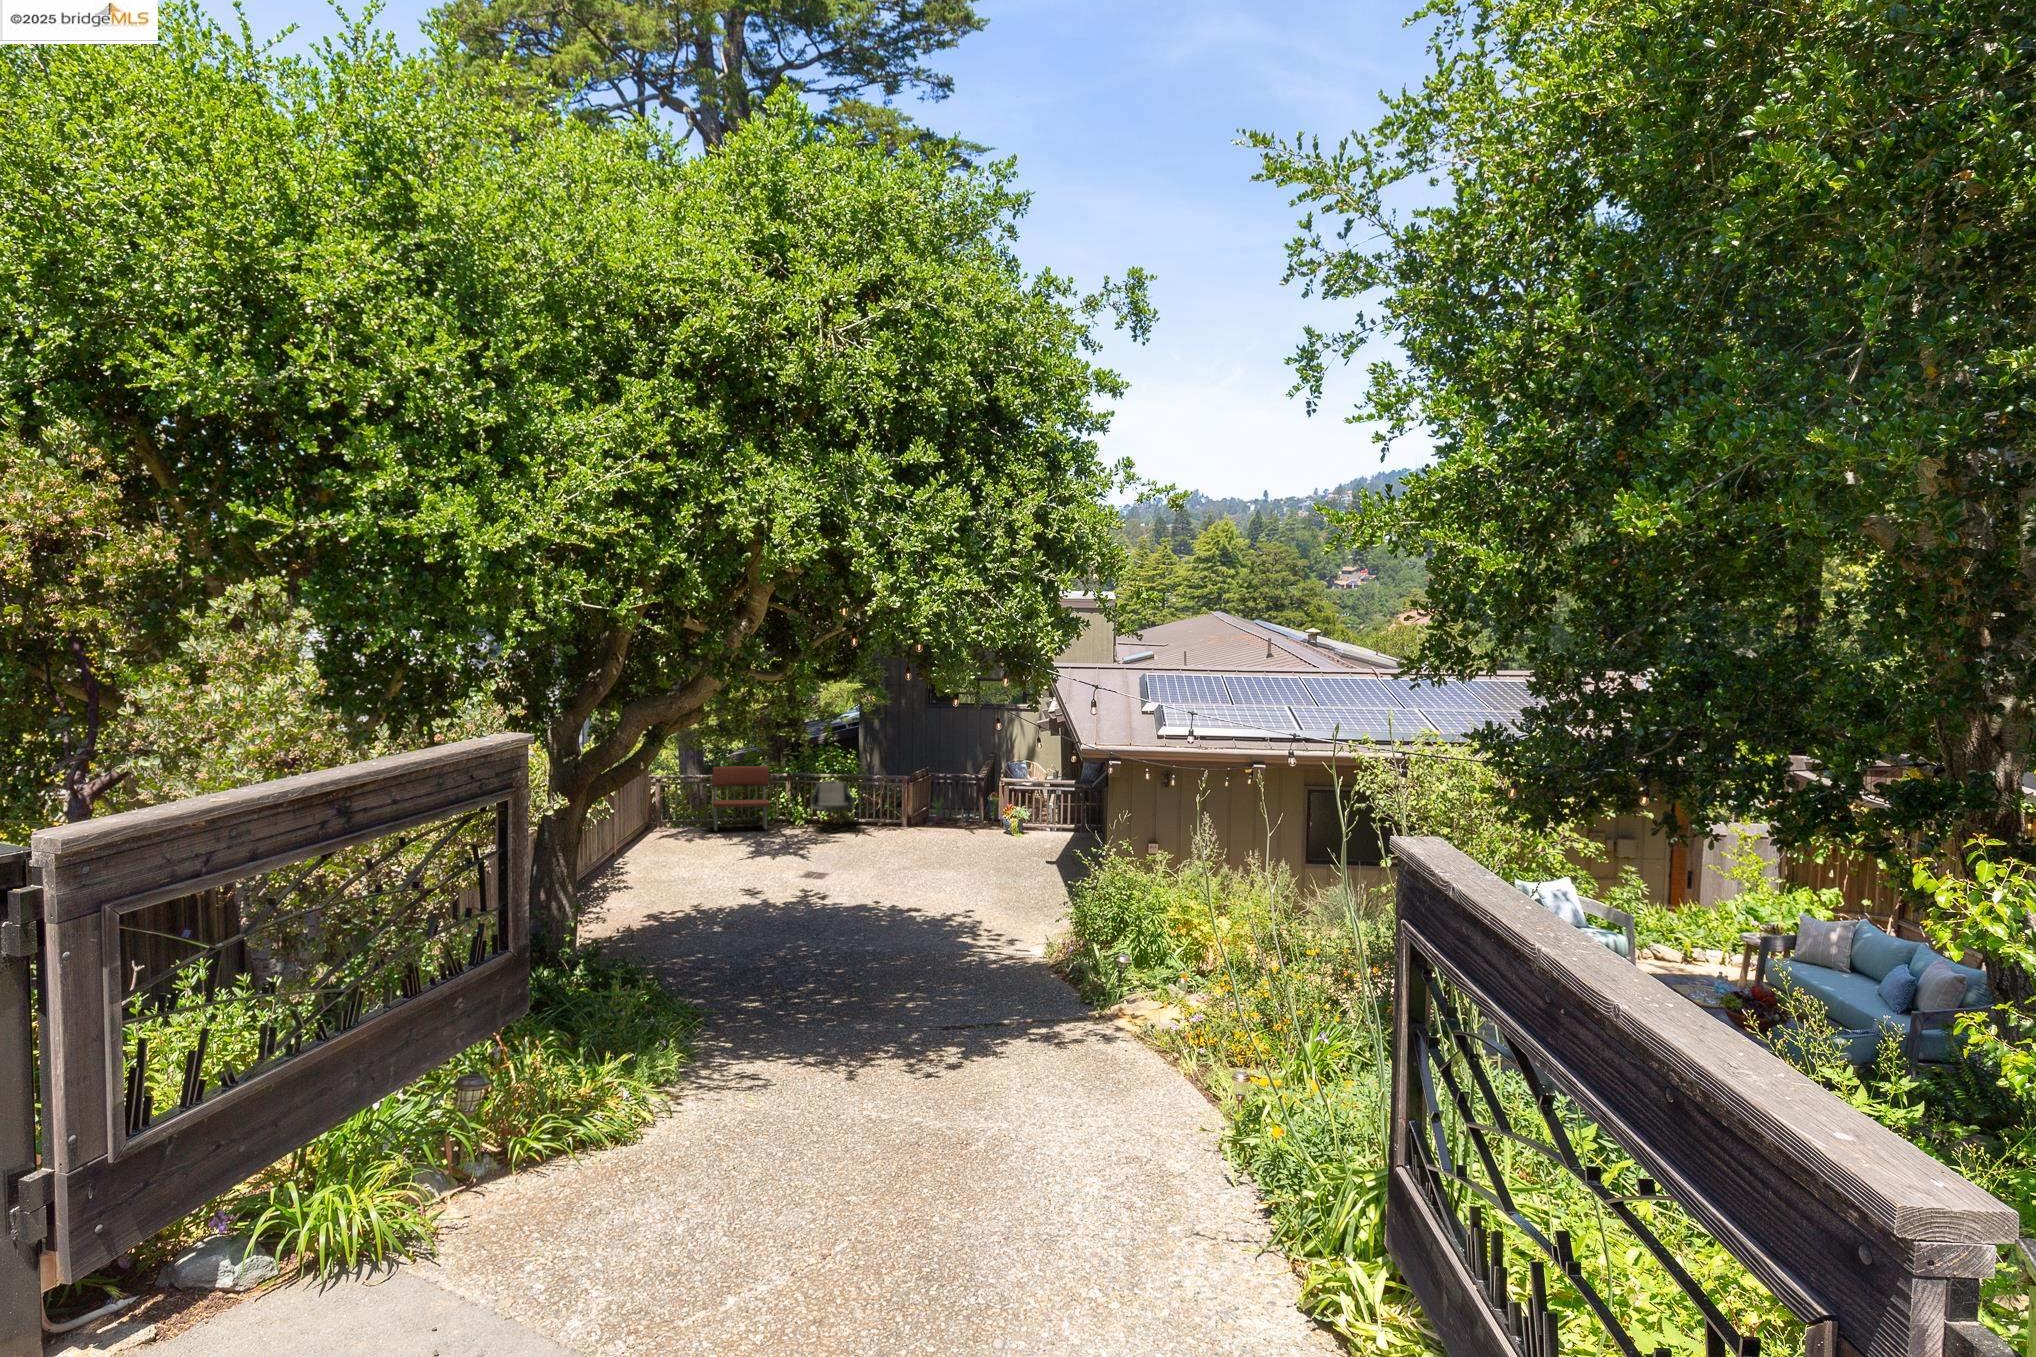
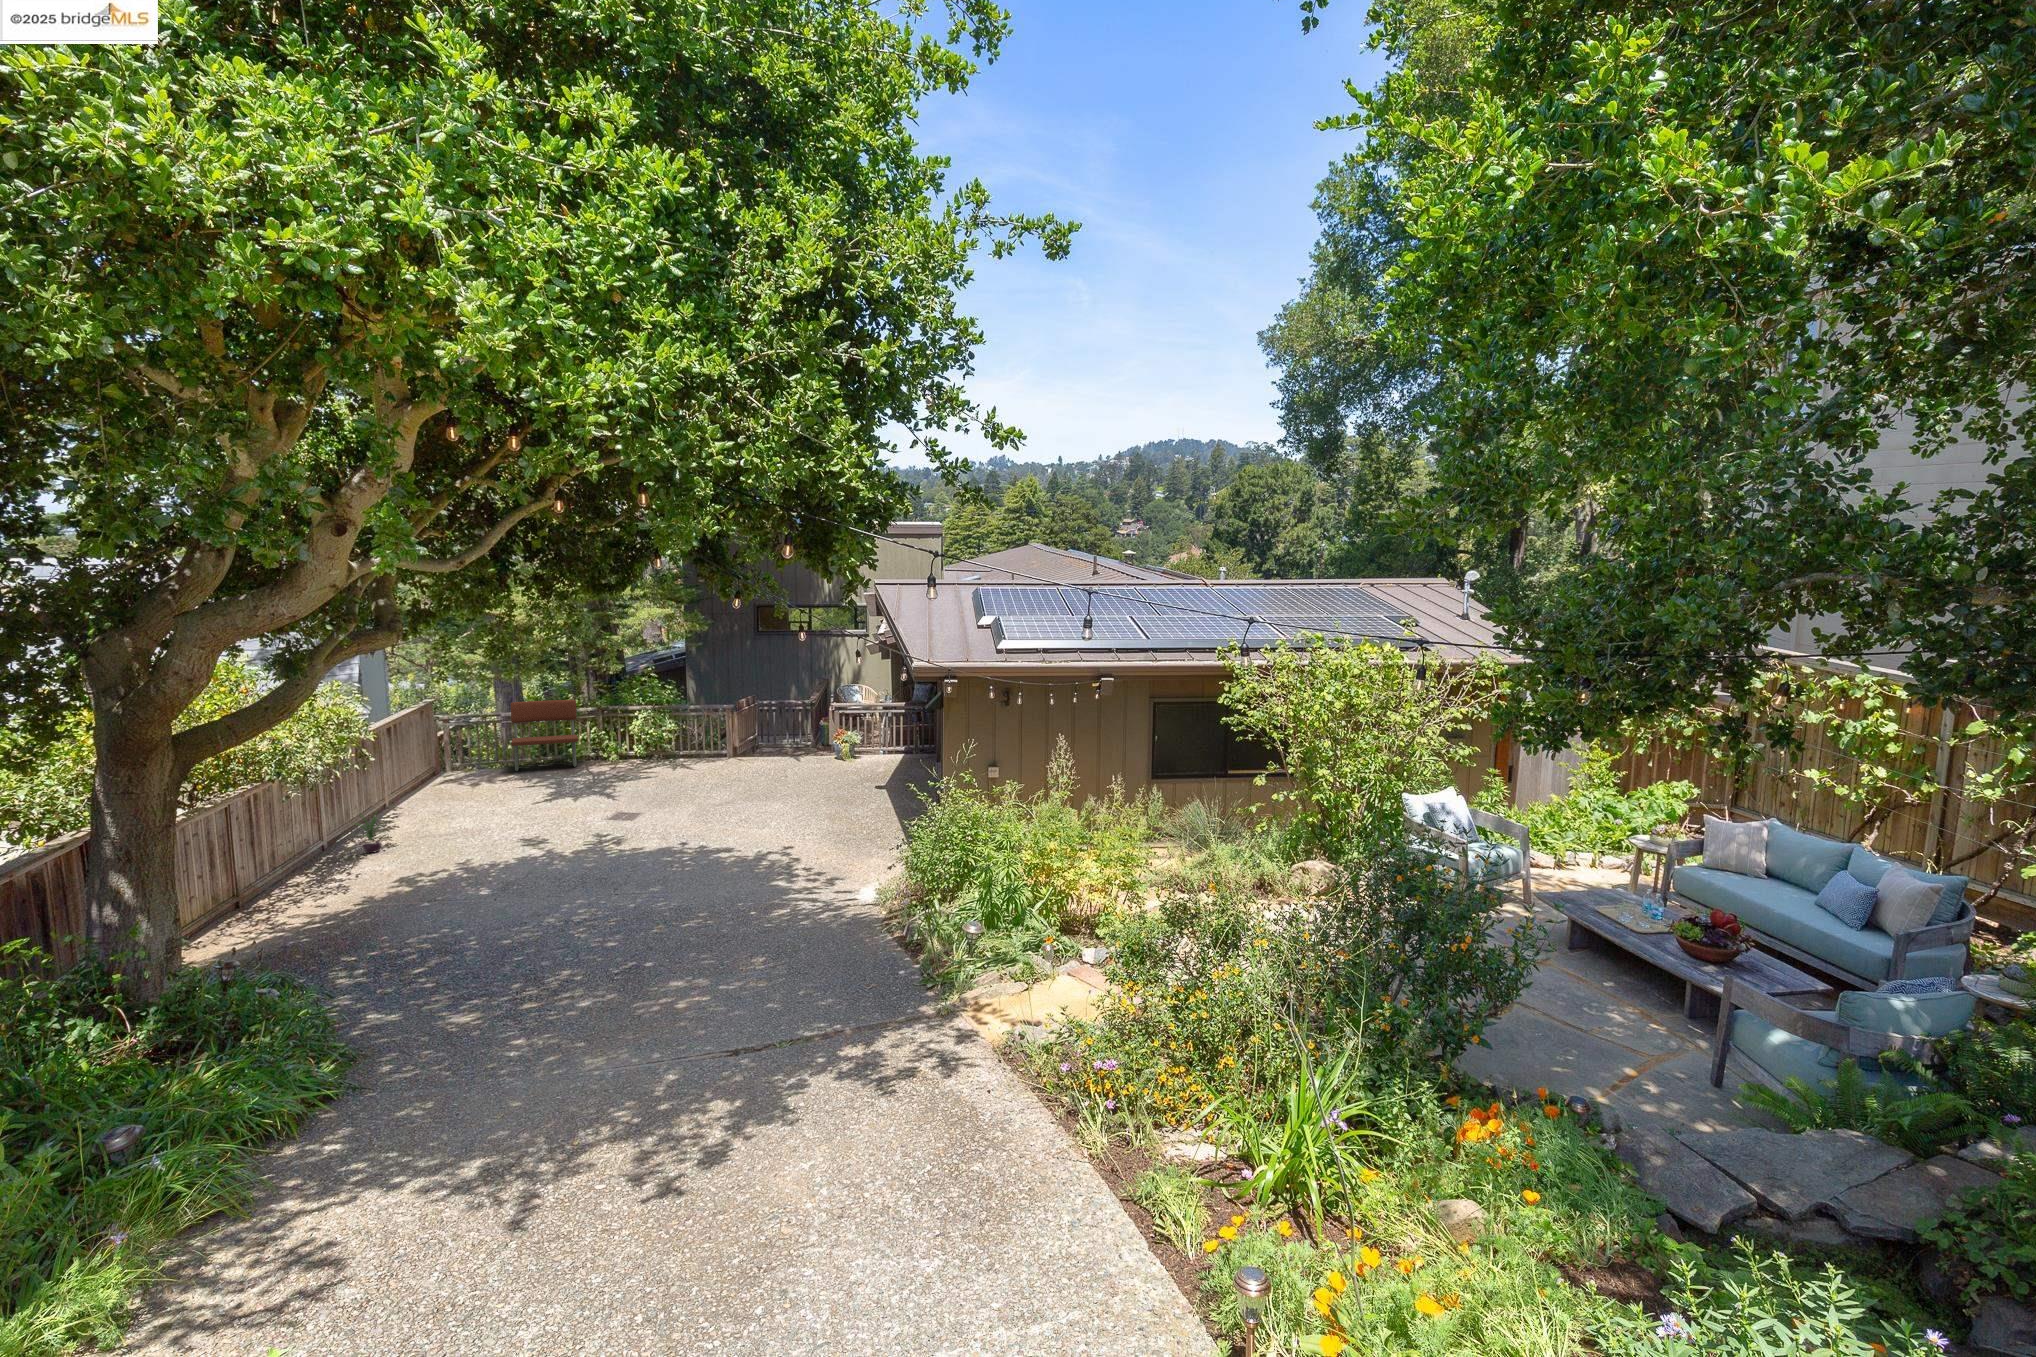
lounge chair: present [810,780,854,831] -> none [624,712,674,766]
decorative plant: present [934,801,943,823] -> present [356,815,388,853]

